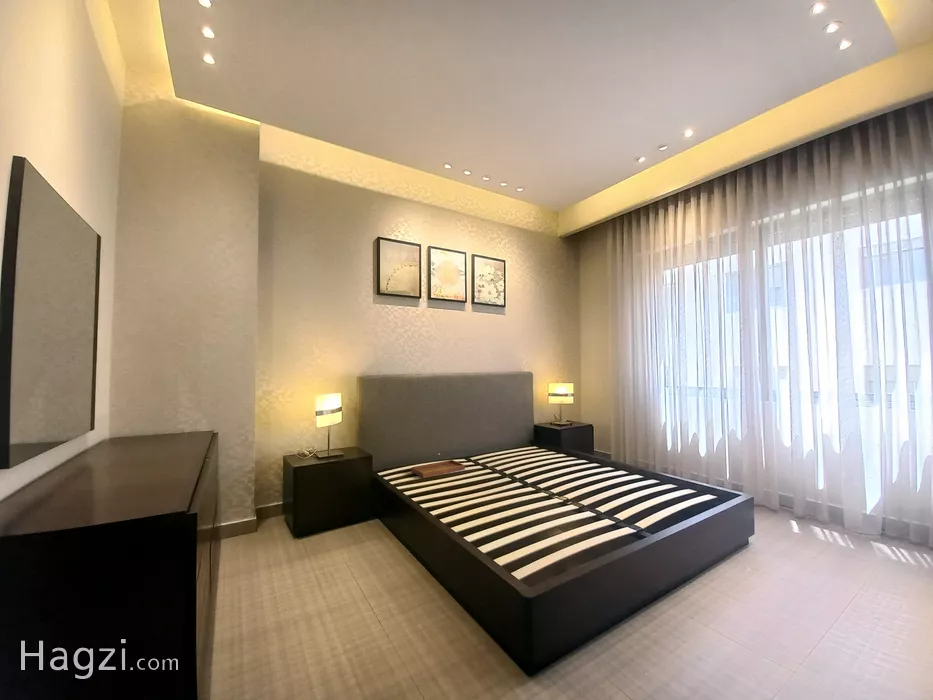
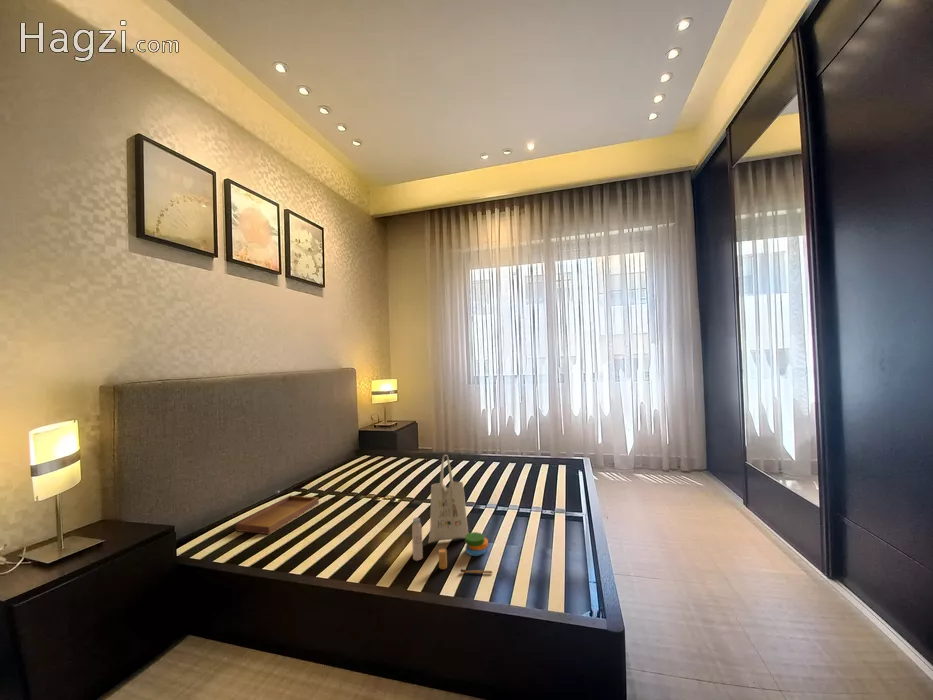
tote bag: none [473,446,527,542] -> present [412,455,492,573]

